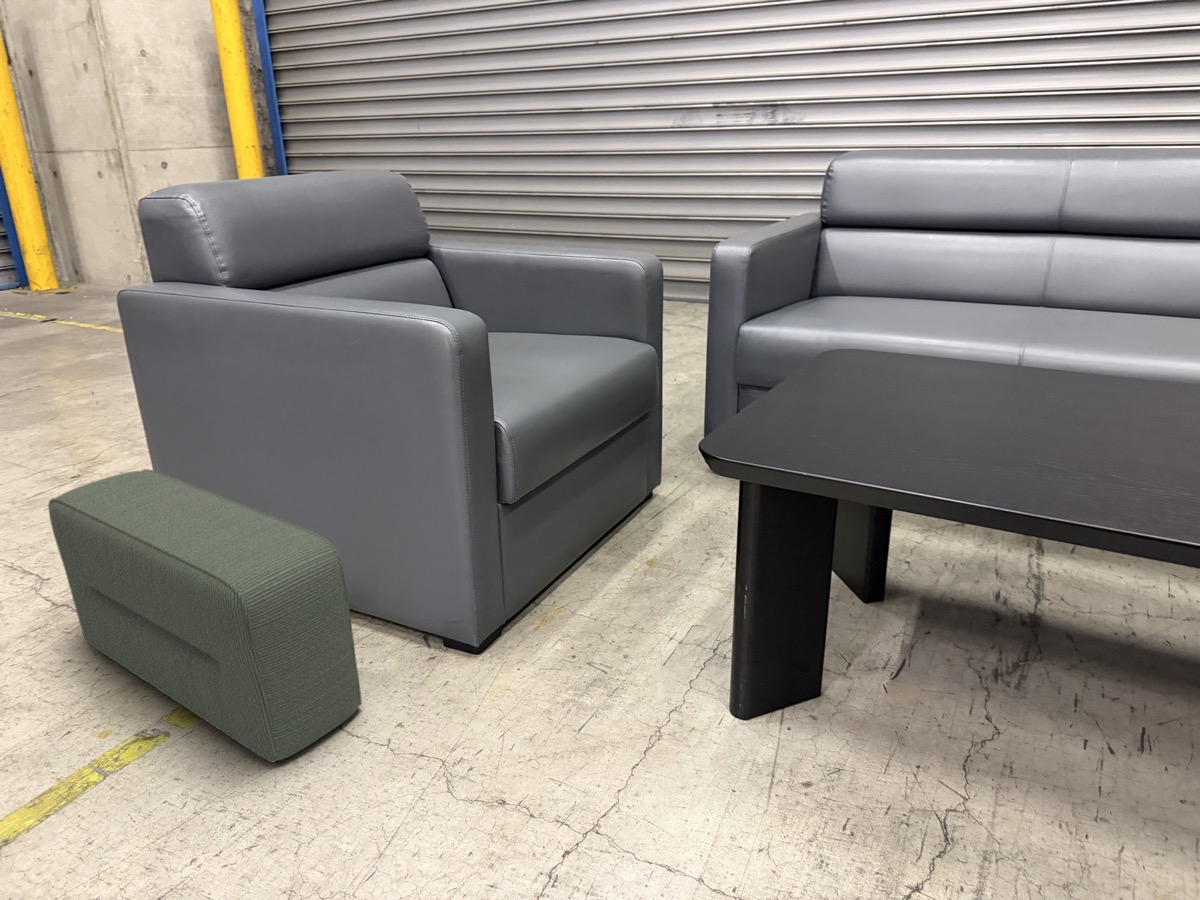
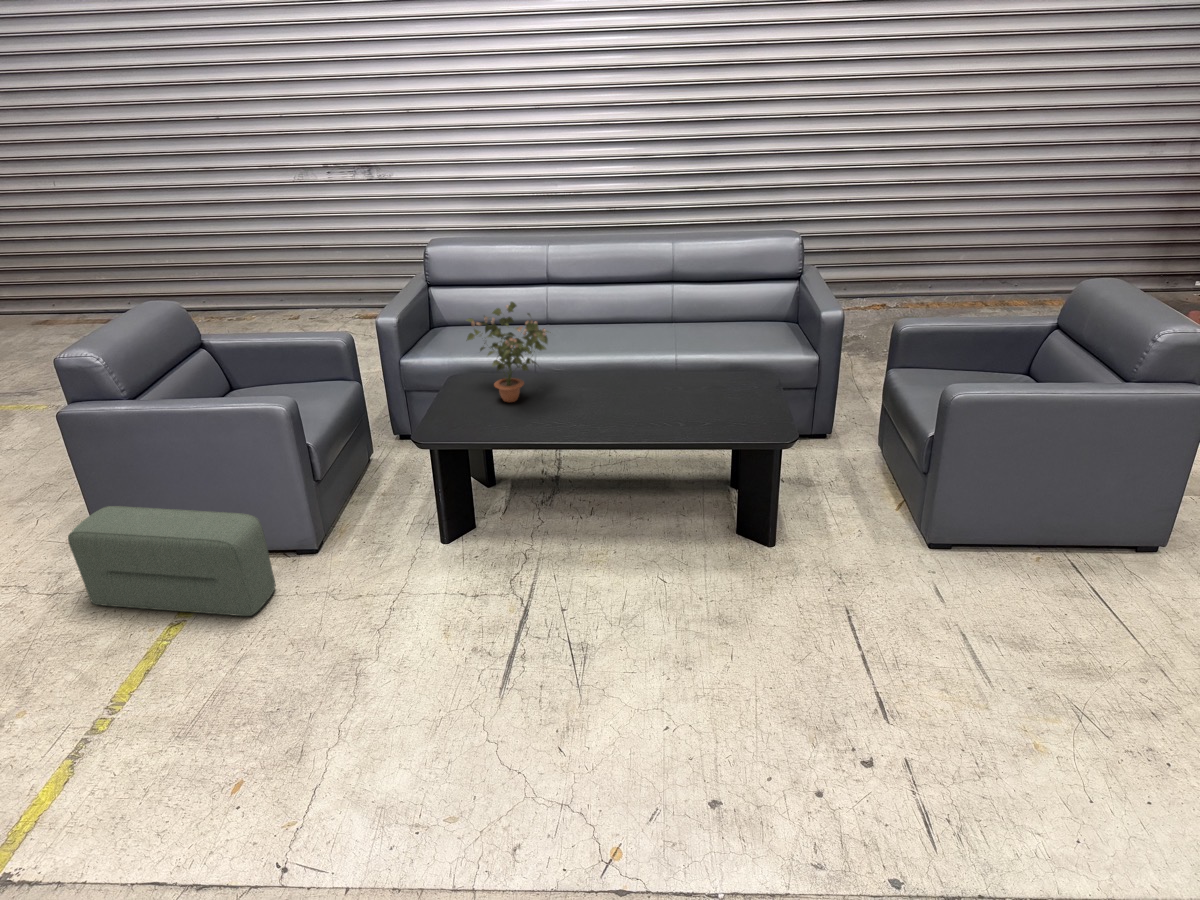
potted plant: none [882,164,1134,412] -> present [466,302,548,402]

